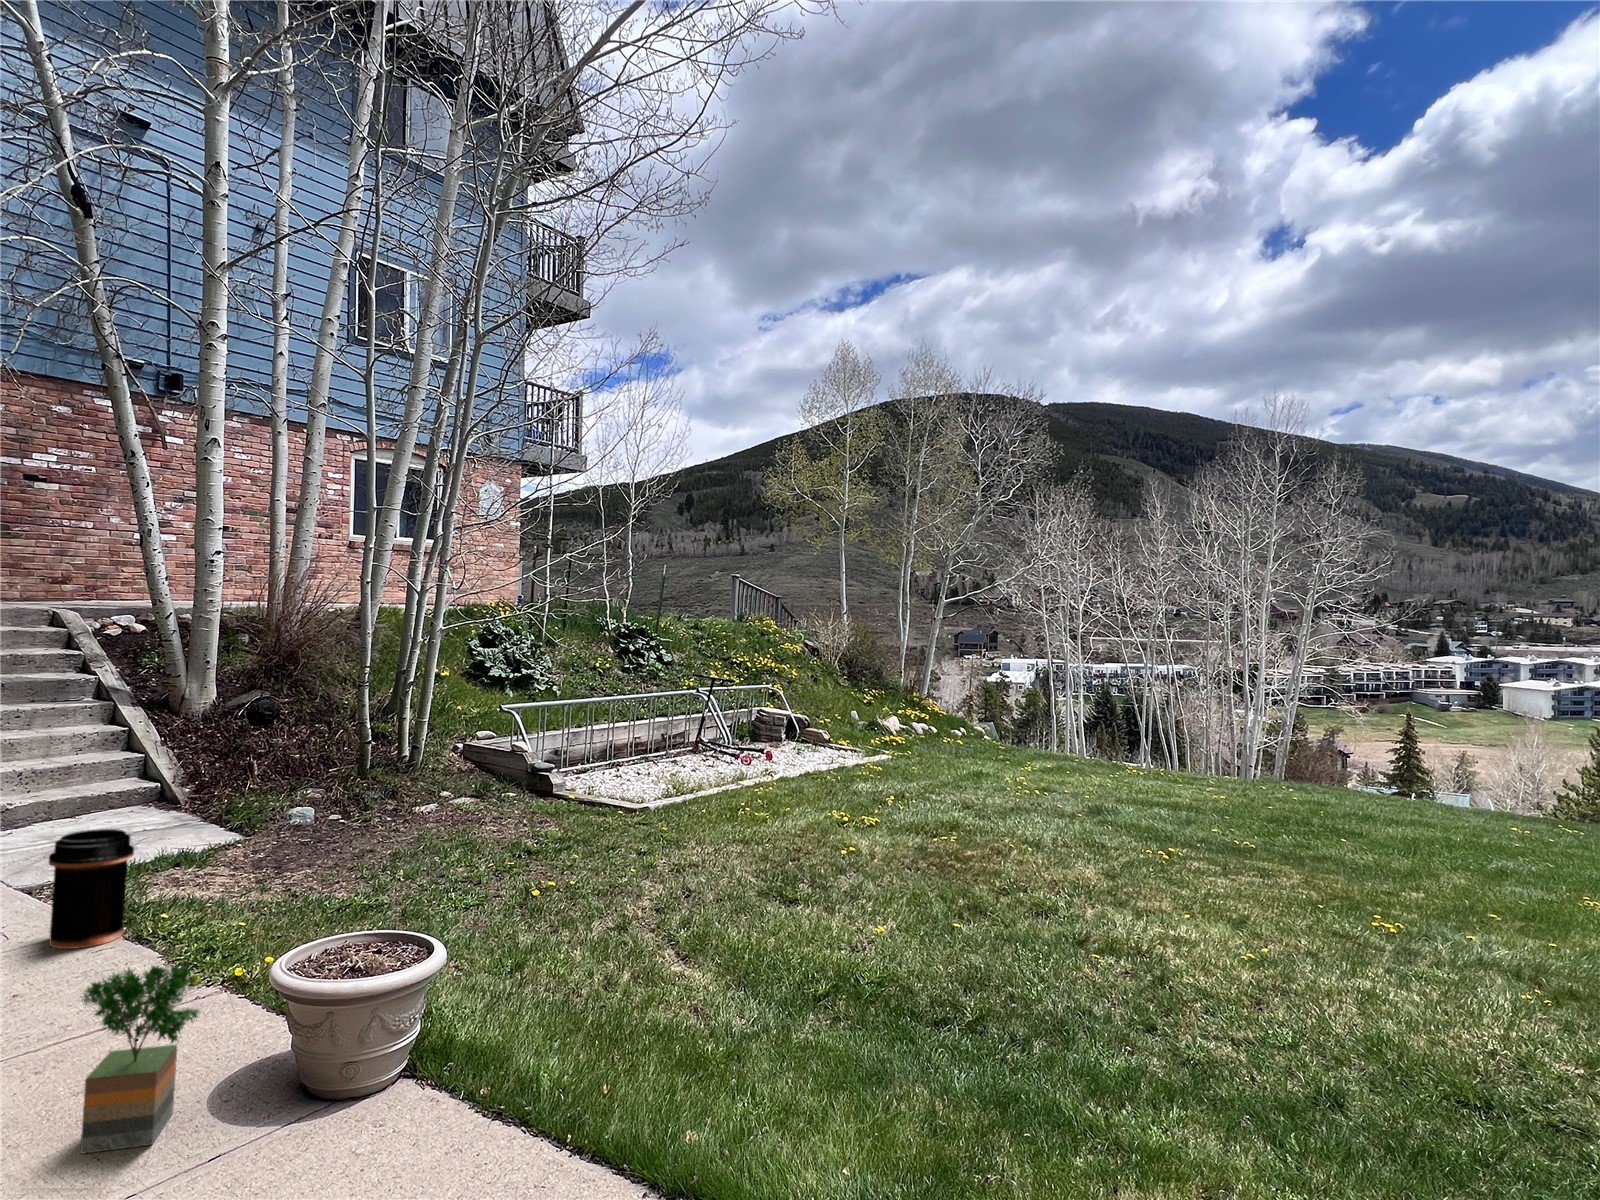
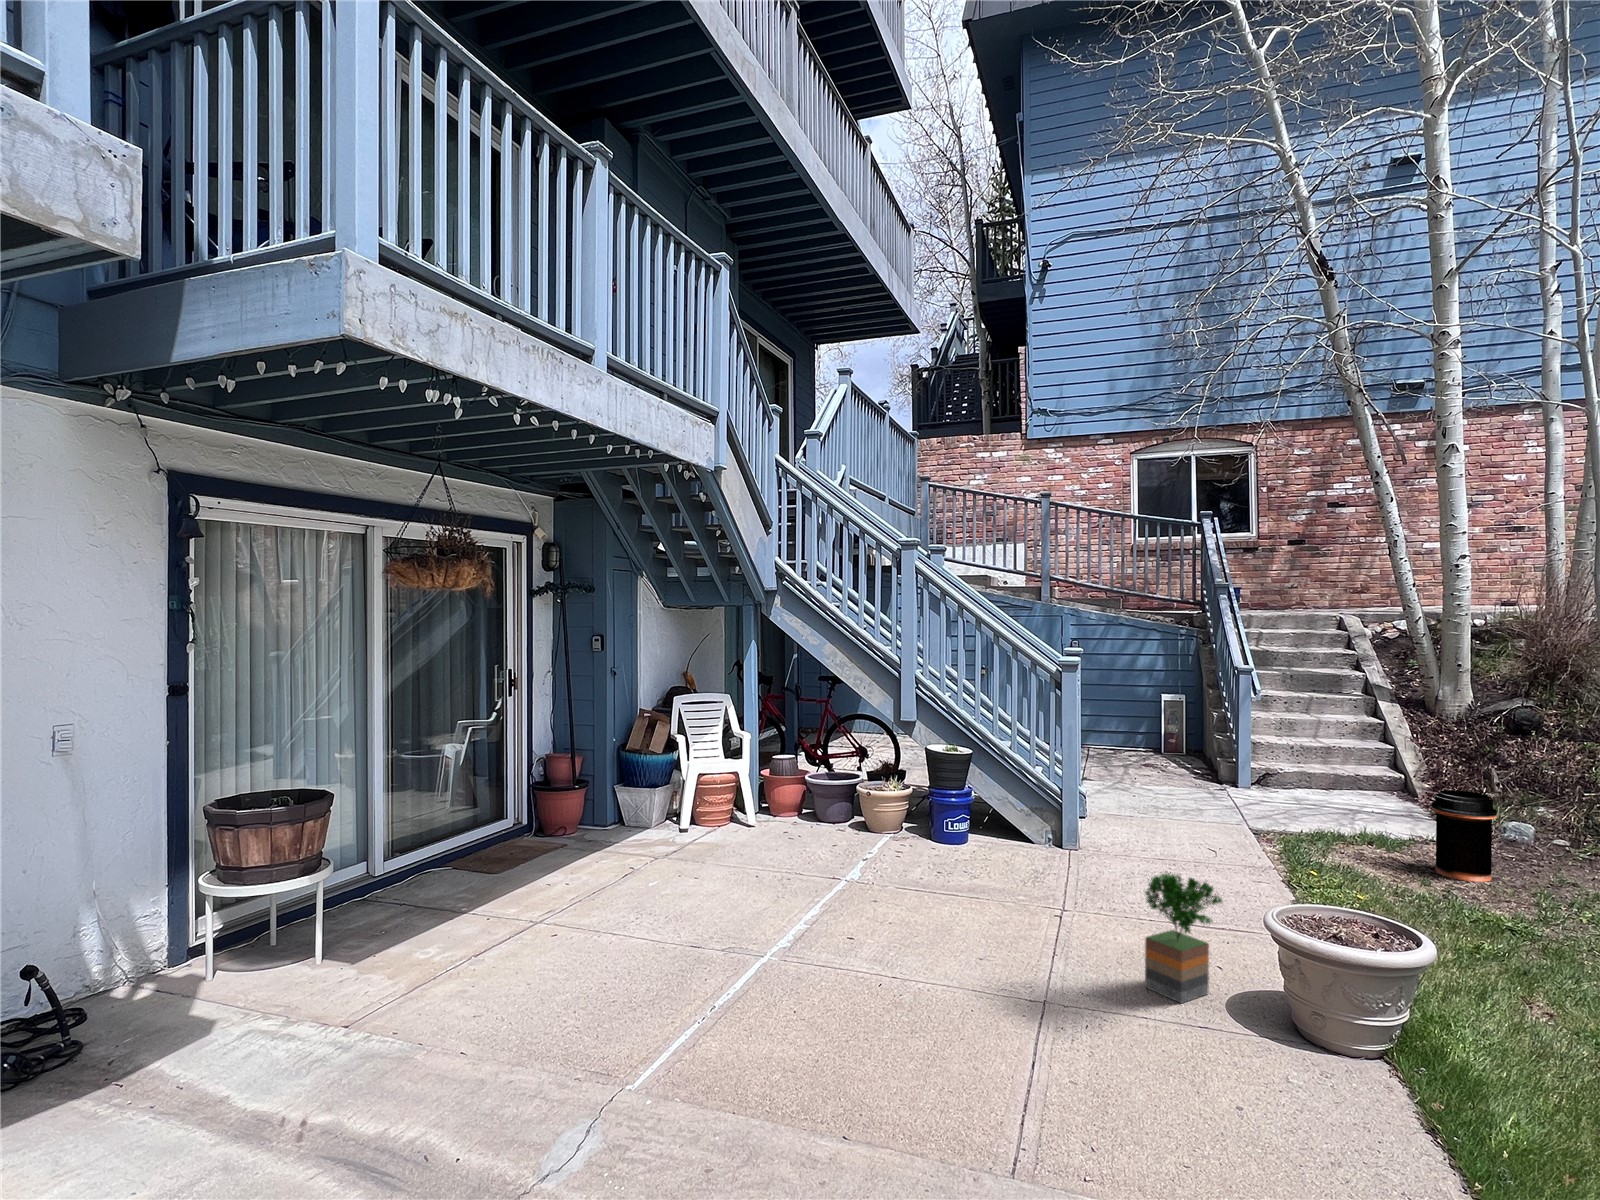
trash can: present [49,829,134,949] -> present [1432,790,1497,882]

